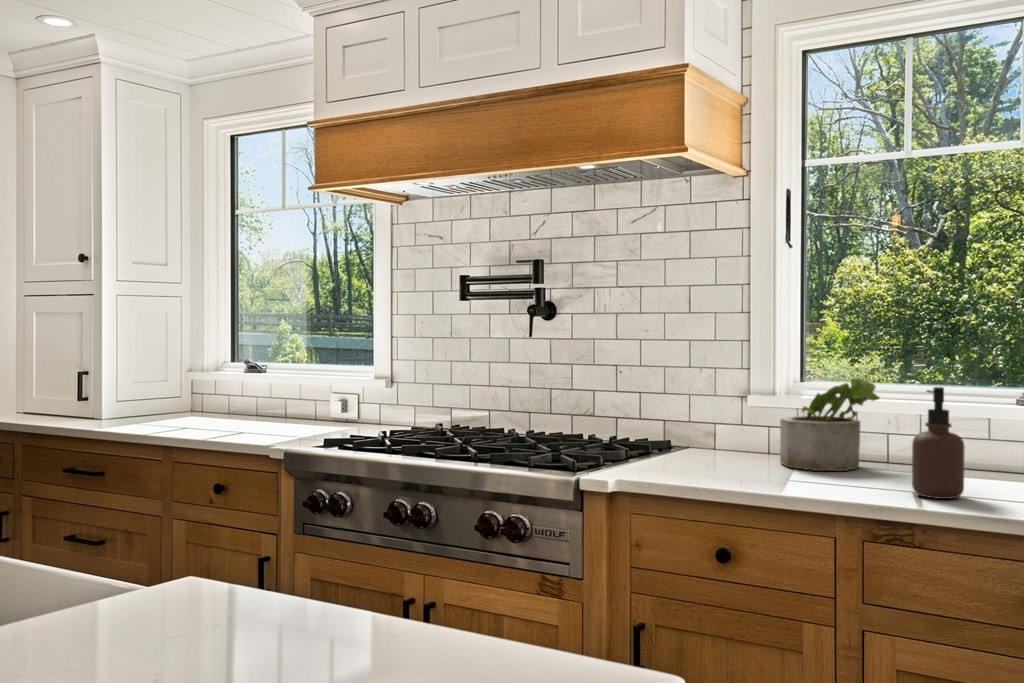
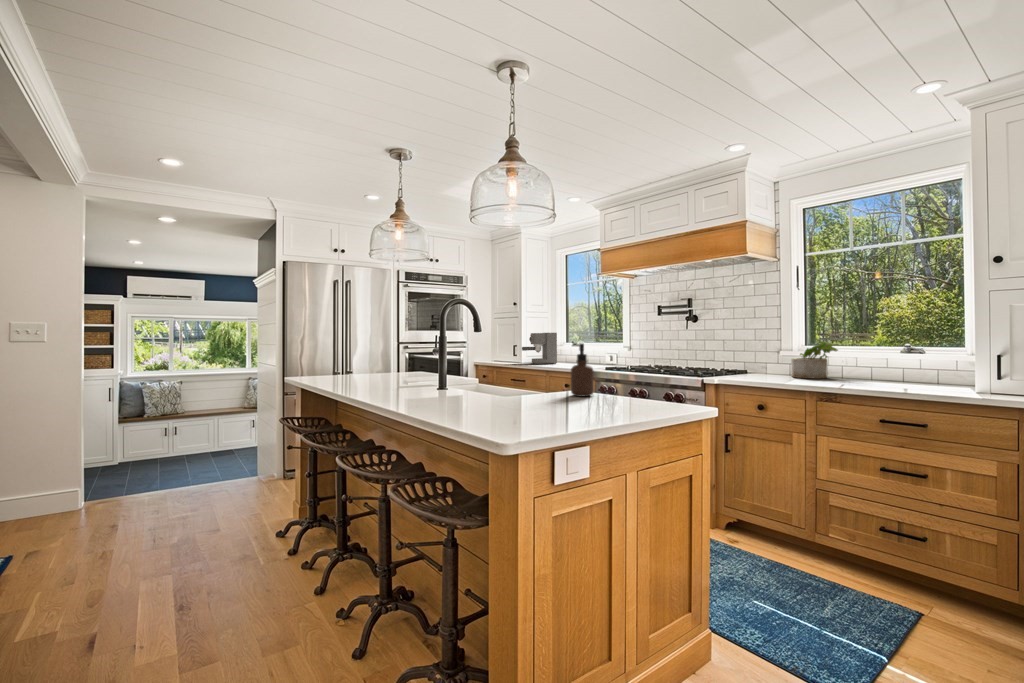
coffee maker: none [95,337,198,425] -> present [522,333,557,364]
soap dispenser: present [912,387,965,499] -> present [571,344,594,396]

